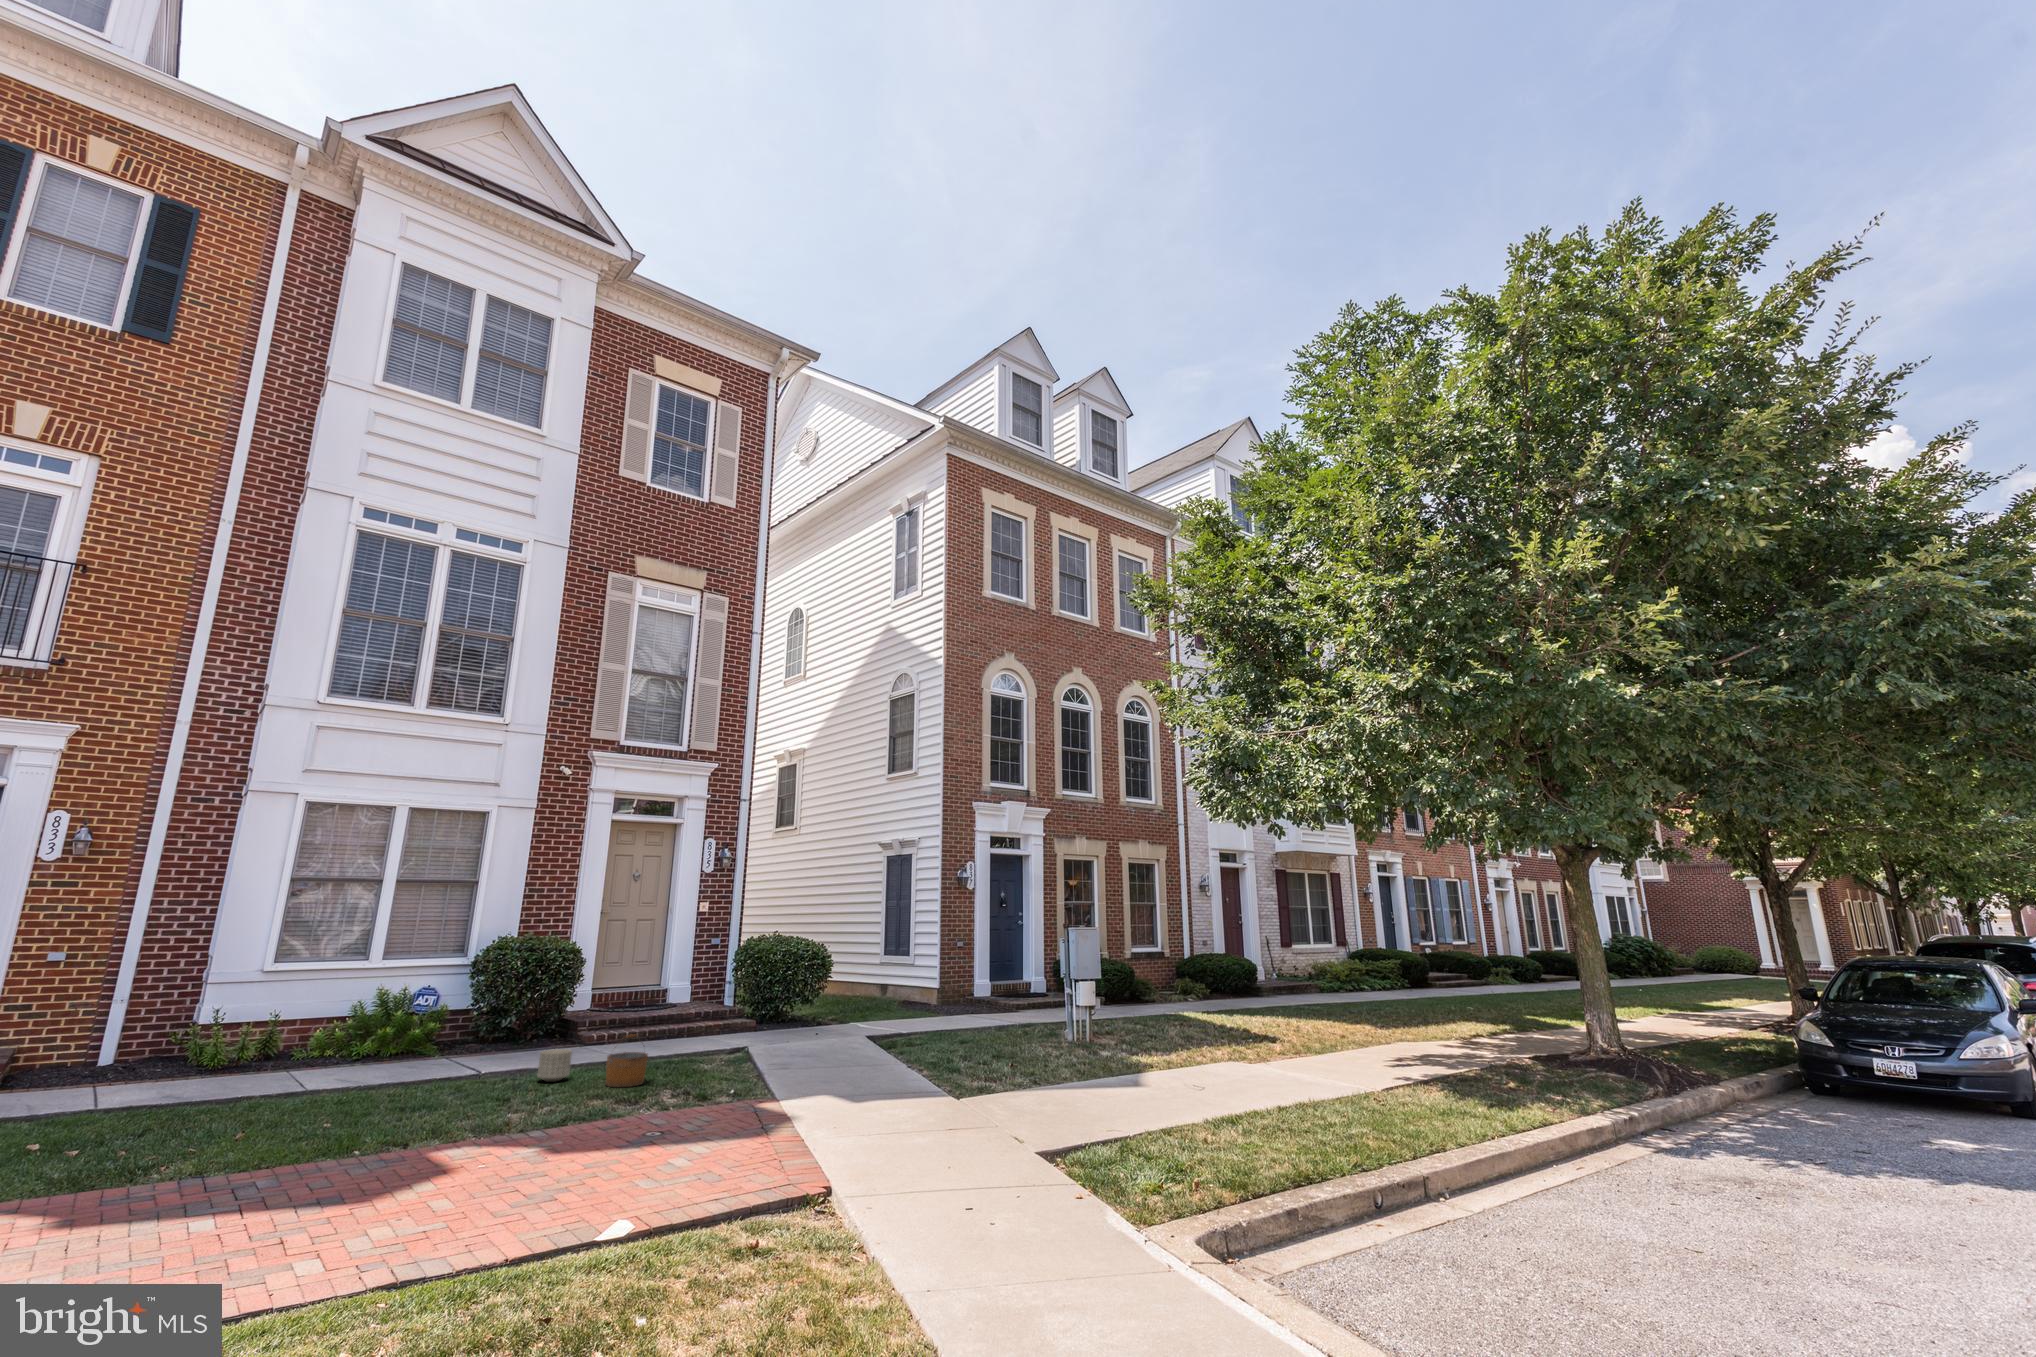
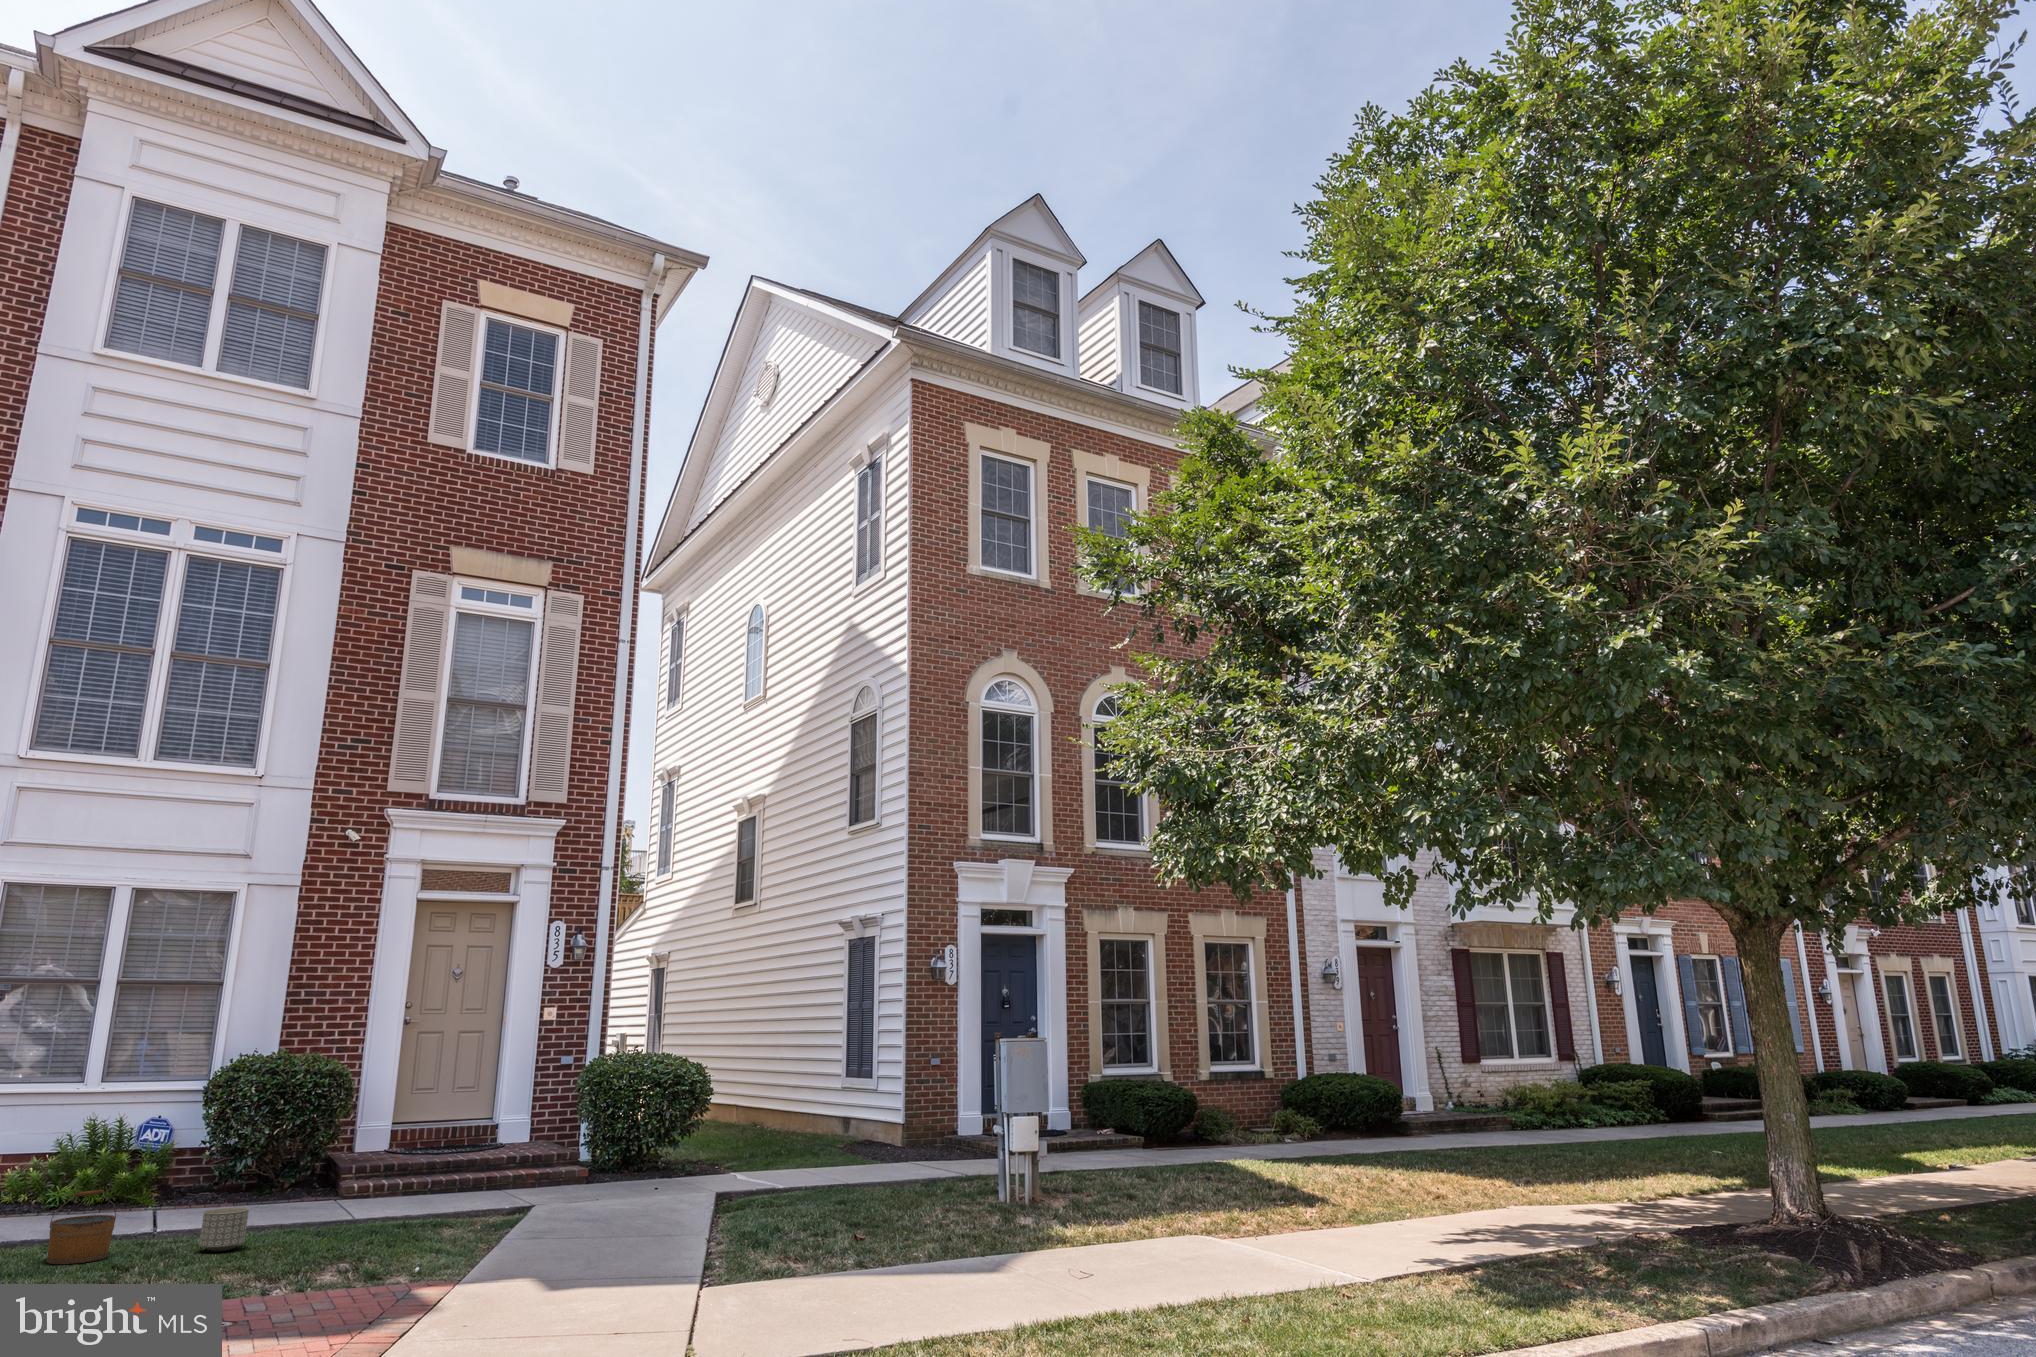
bucket: present [605,1034,648,1087] -> present [47,1190,116,1264]

